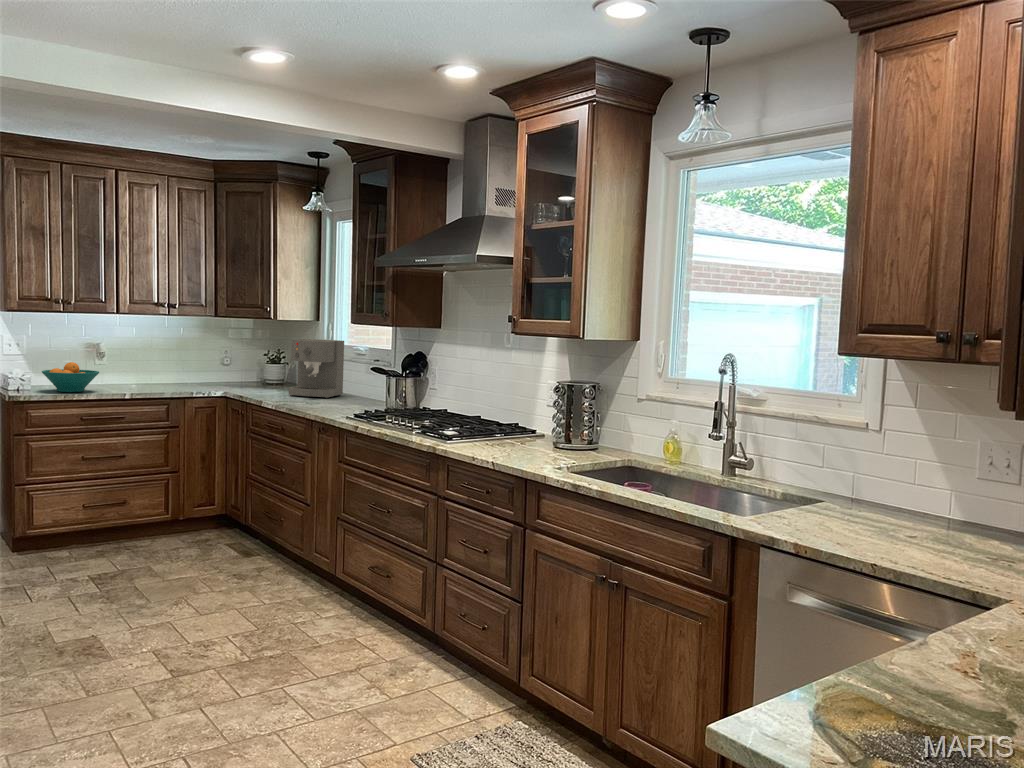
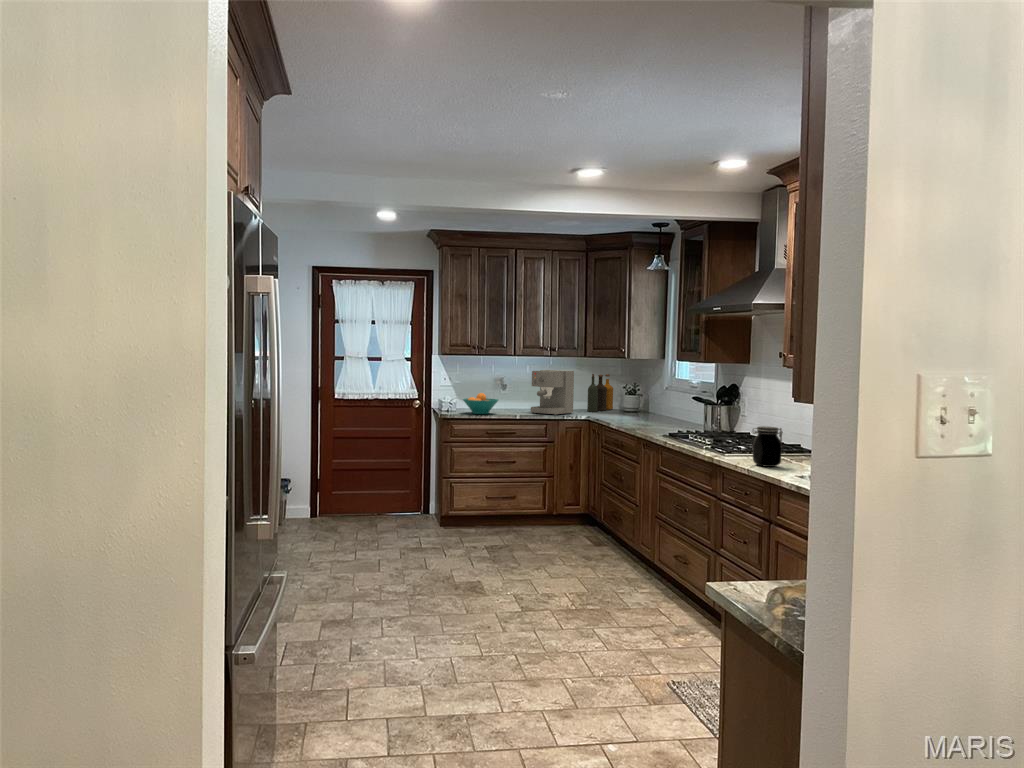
bottle: none [222,337,253,385] -> present [587,374,613,412]
coffee maker: present [289,339,344,398] -> present [531,370,574,415]
jar: none [493,408,528,458] -> present [752,426,783,467]

